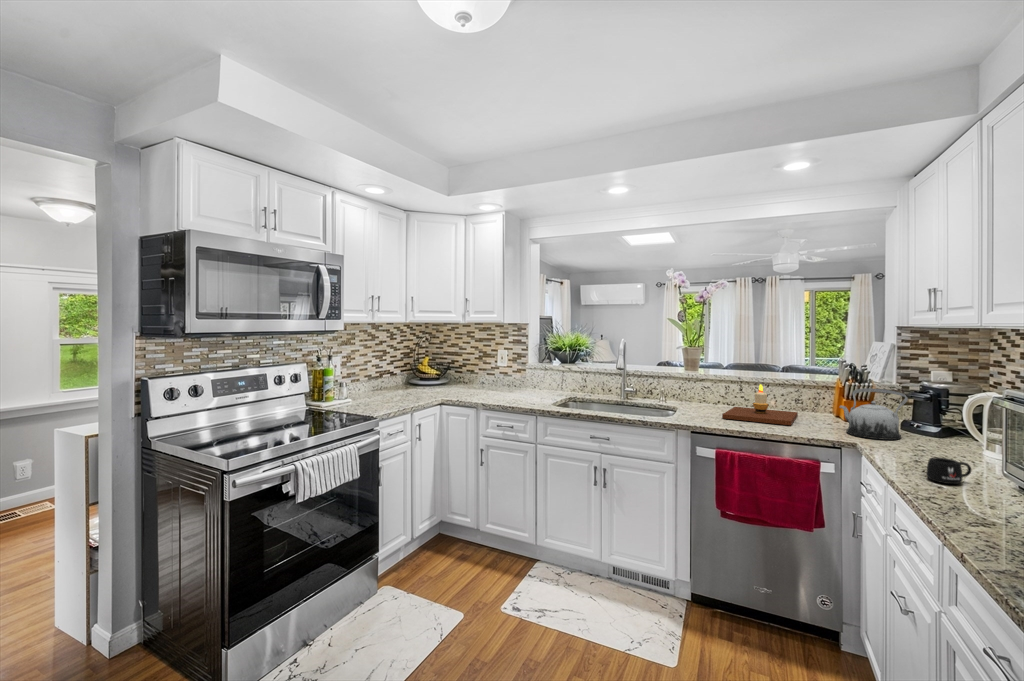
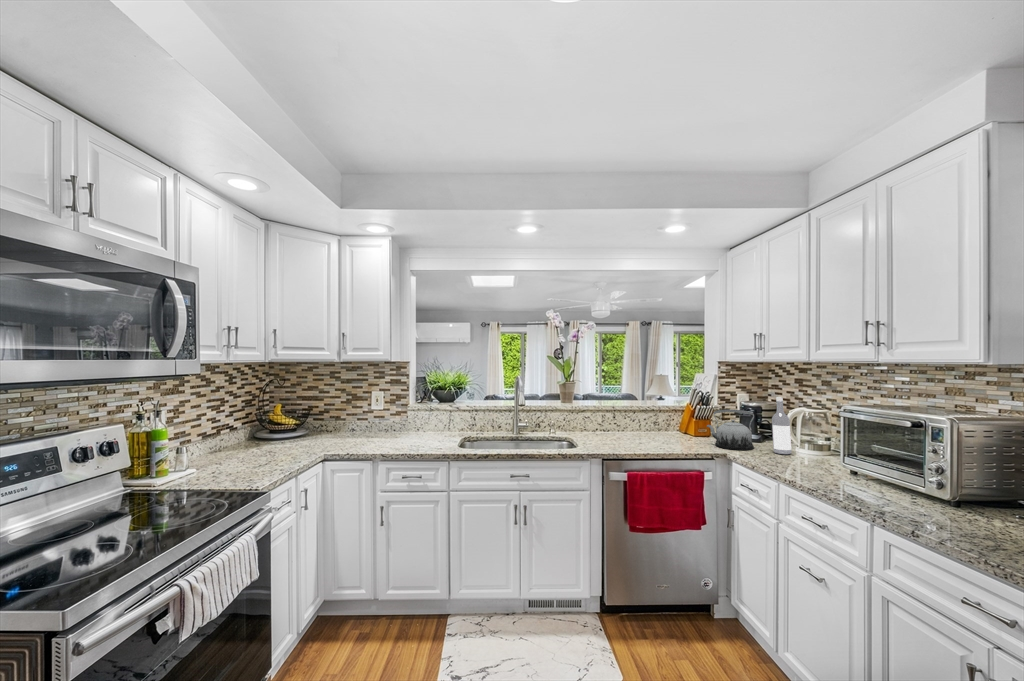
wine bottle: none [917,375,945,451] -> present [772,397,792,454]
candle: present [722,384,798,425] -> none [614,411,676,445]
mug: present [926,457,971,484] -> none [826,462,853,482]

